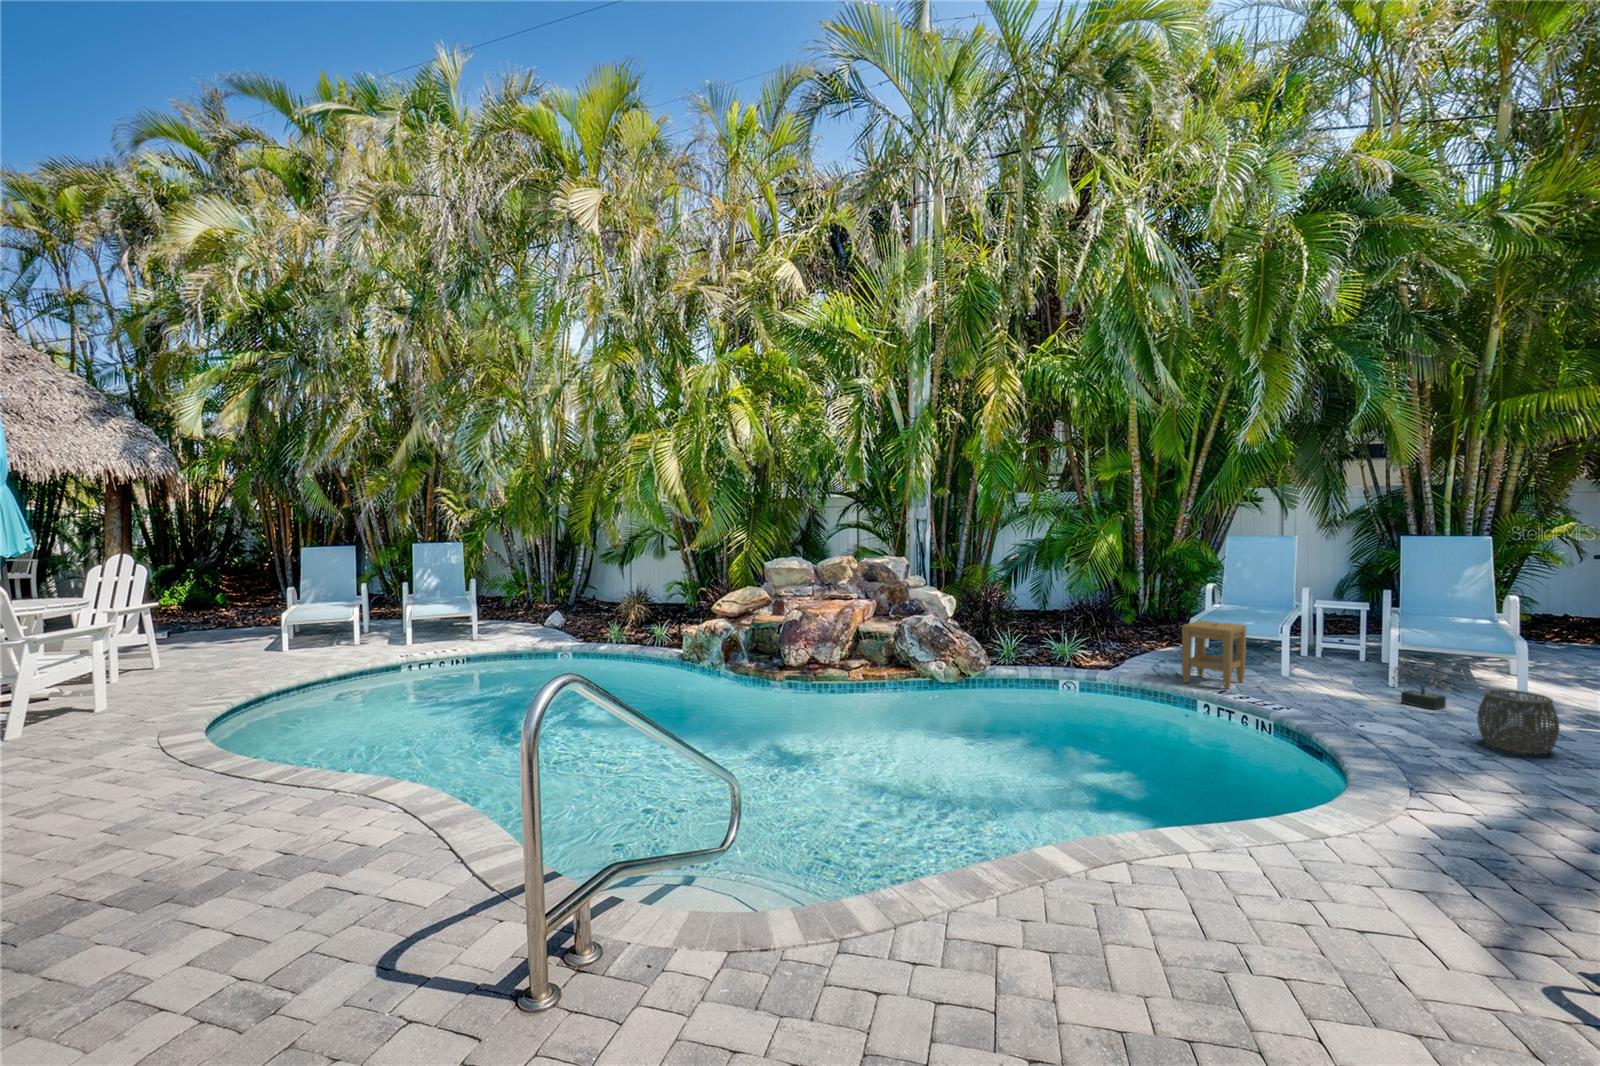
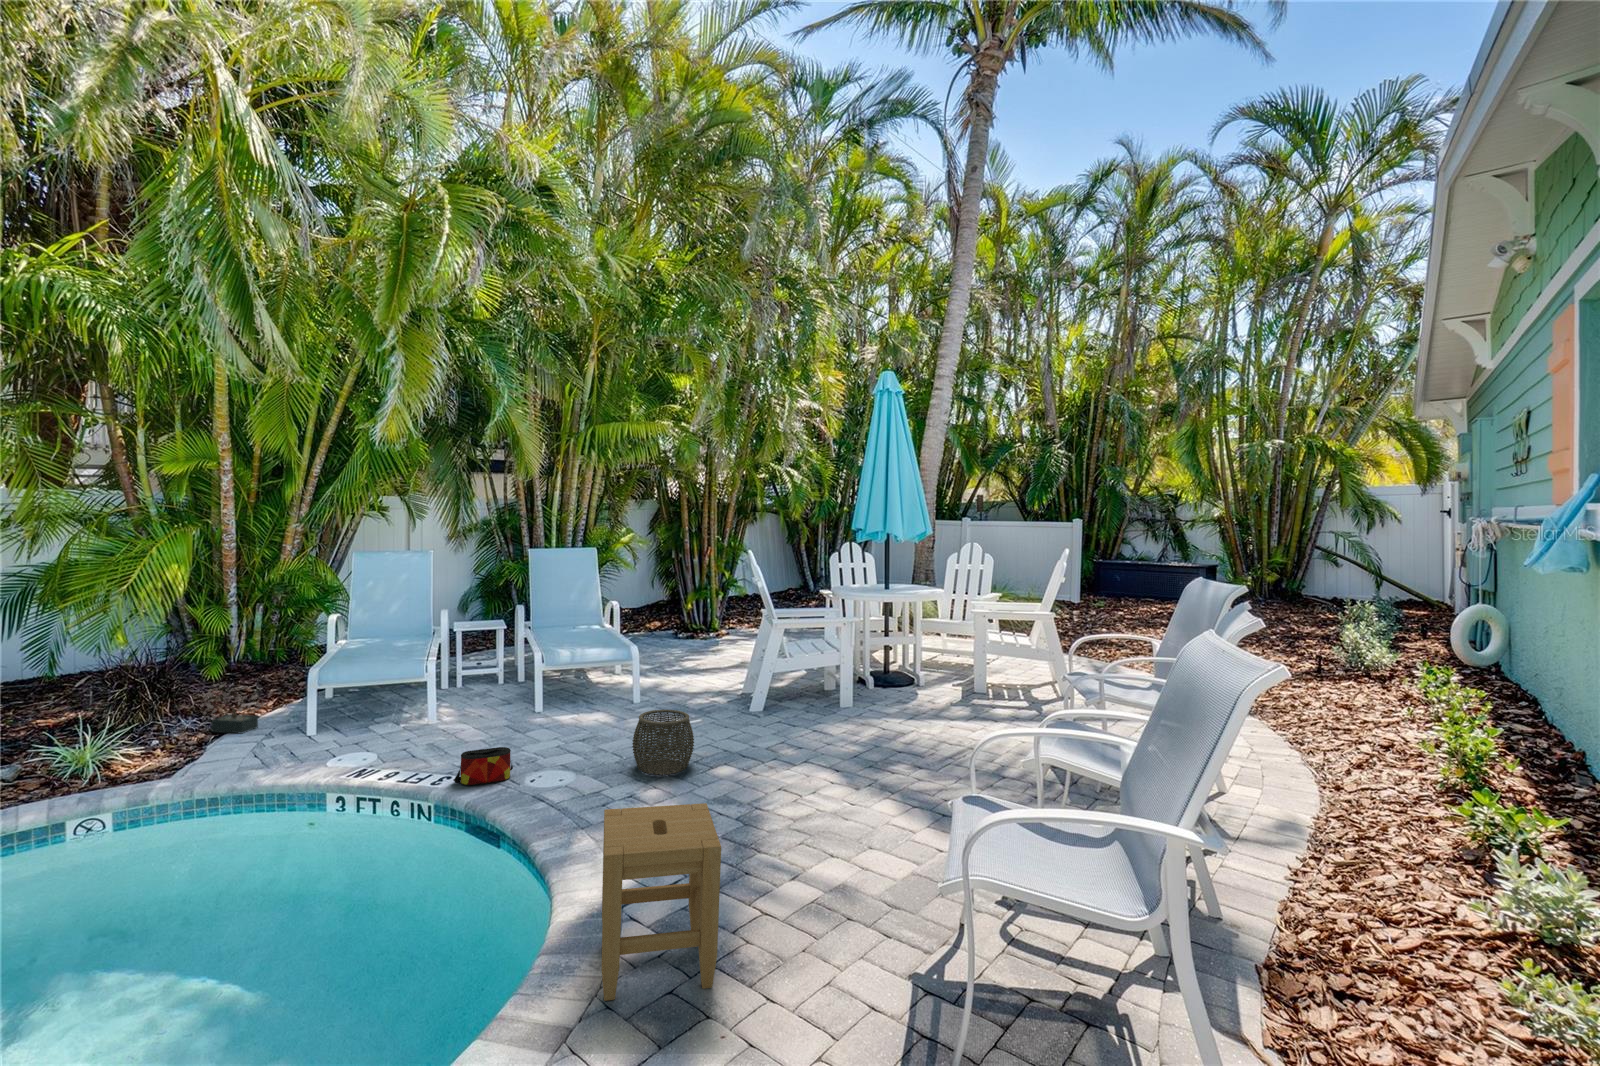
stool: present [1182,620,1246,689] -> present [602,803,721,1001]
decorative plant: present [1392,660,1450,710] -> present [199,683,264,733]
bag: none [1291,690,1346,721] -> present [454,747,513,786]

